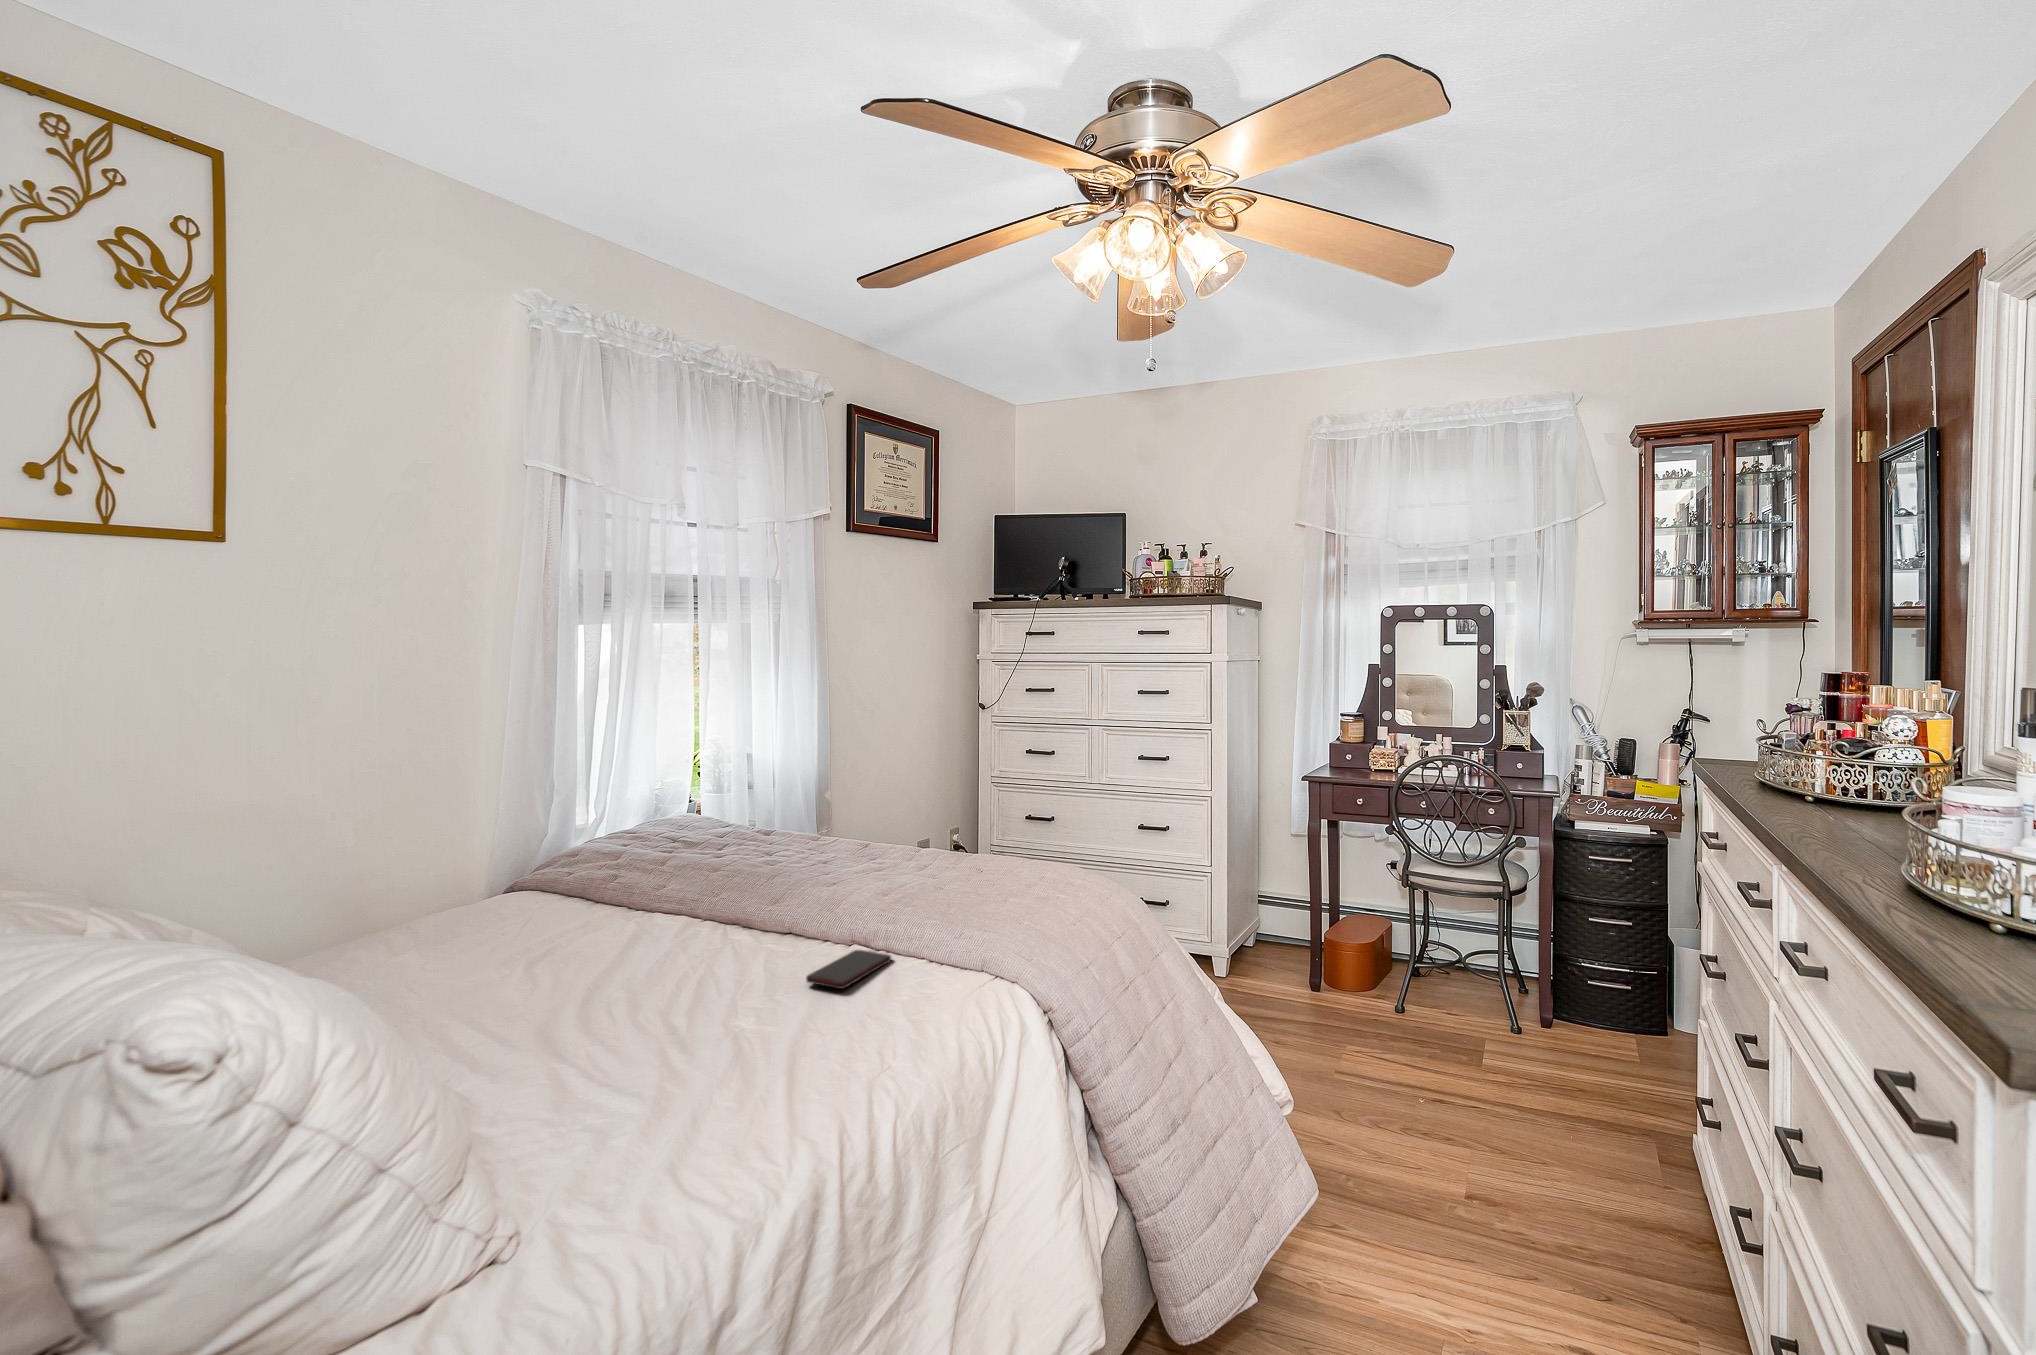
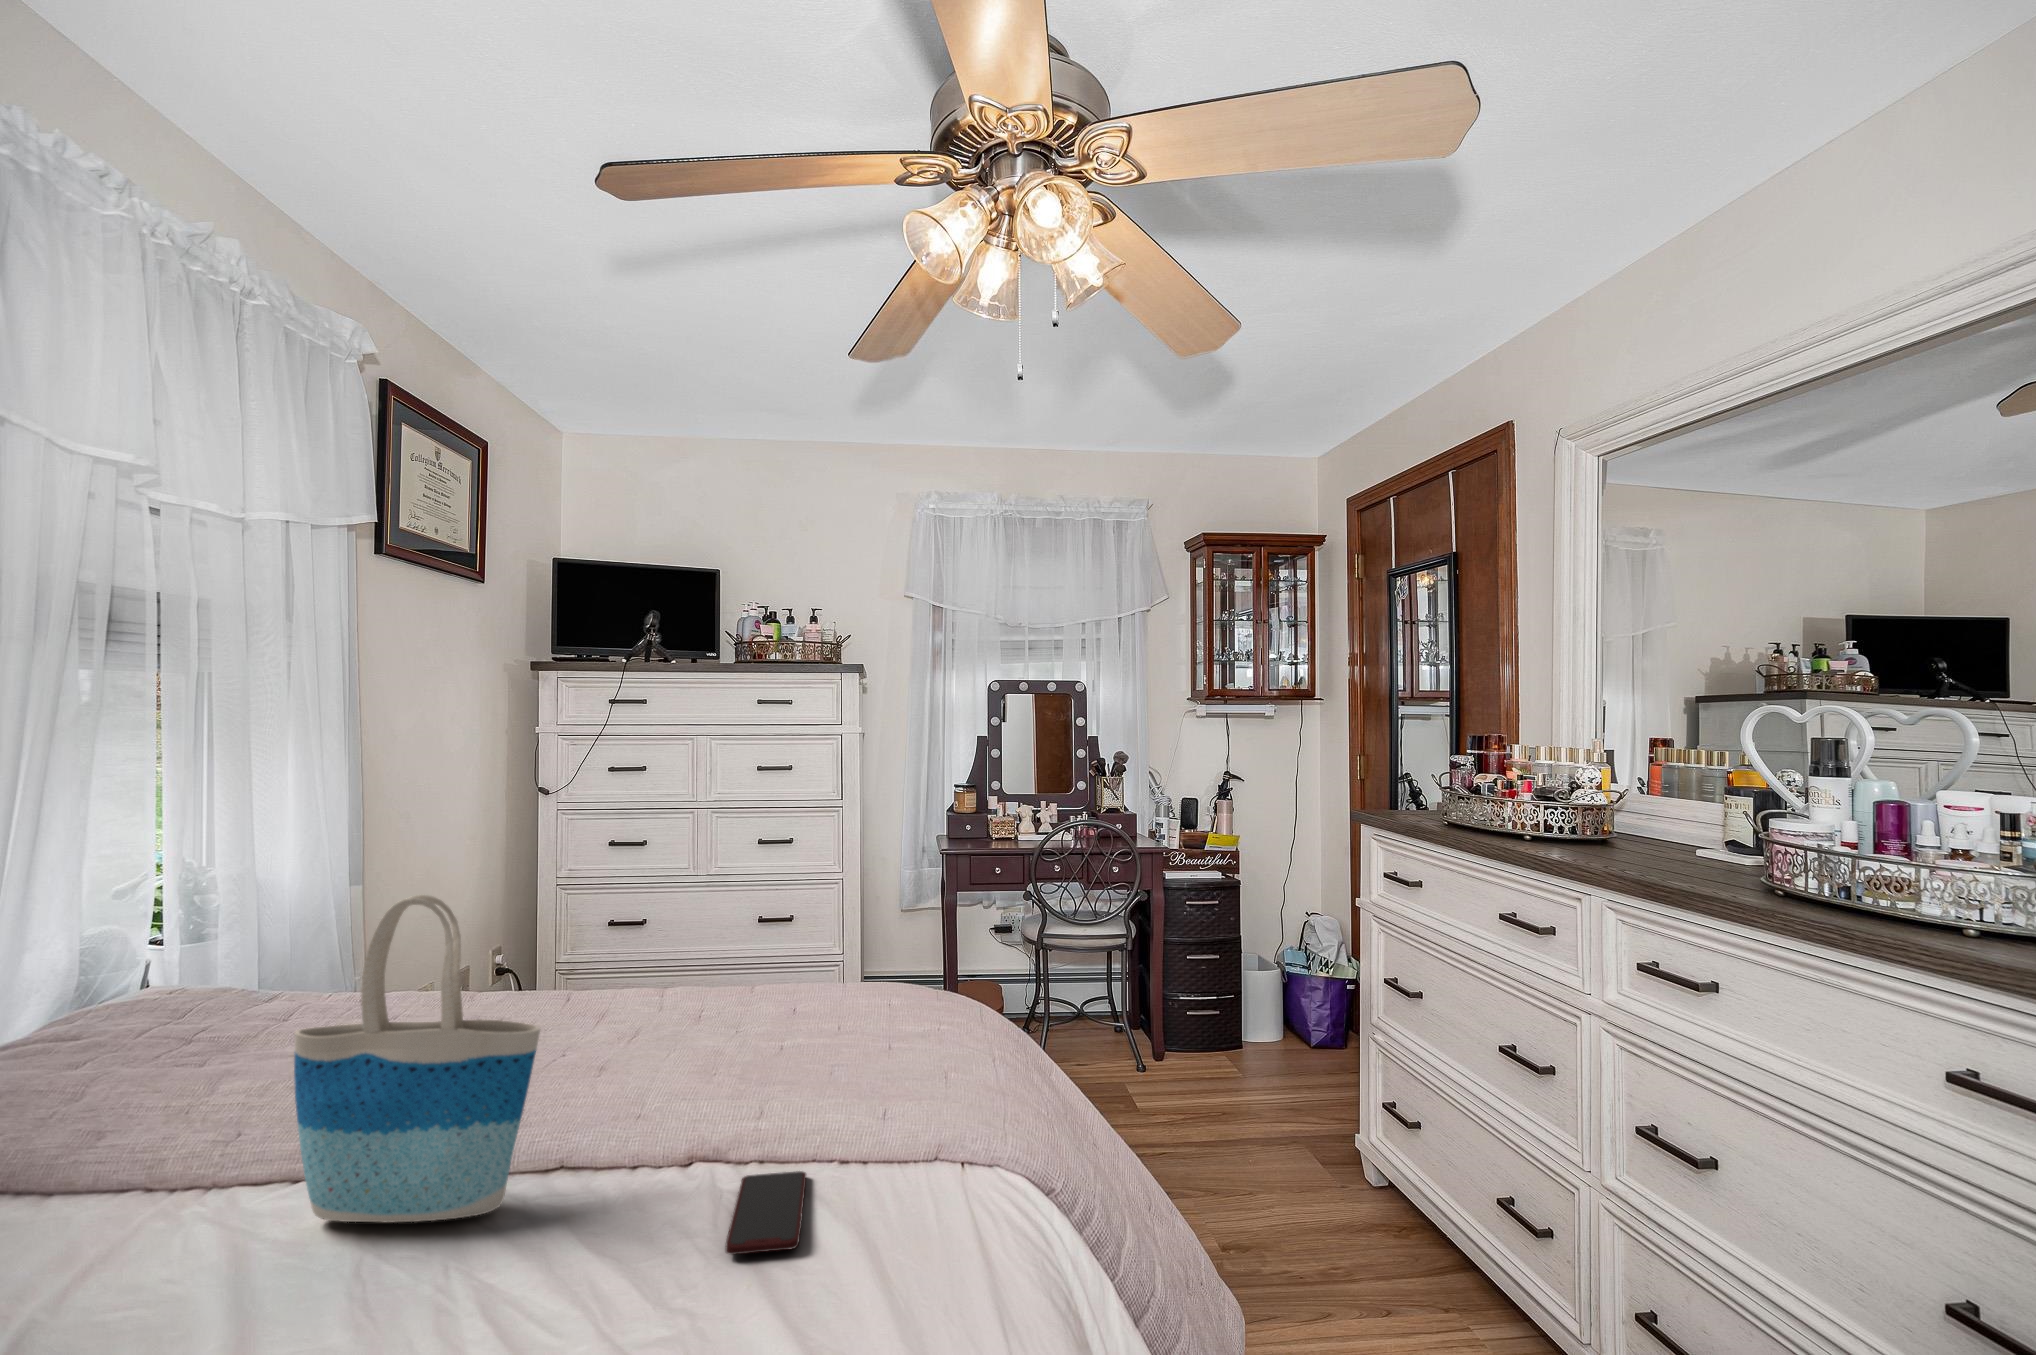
tote bag: none [650,746,748,935] -> present [294,895,540,1222]

